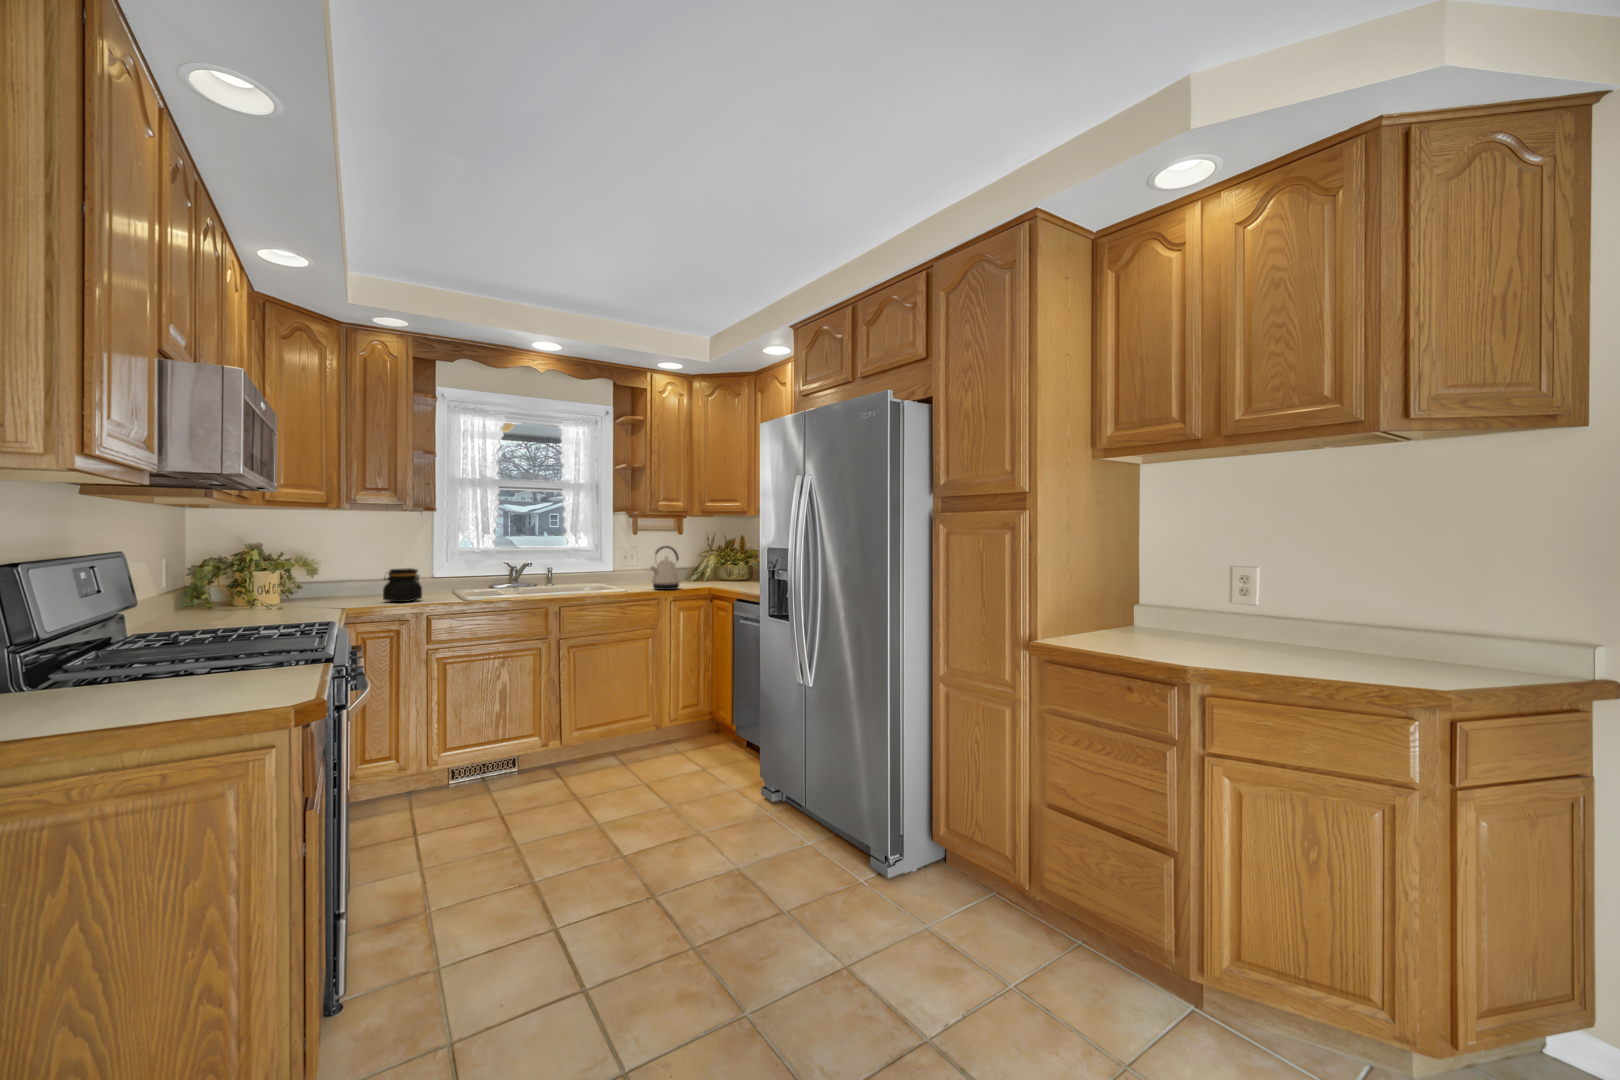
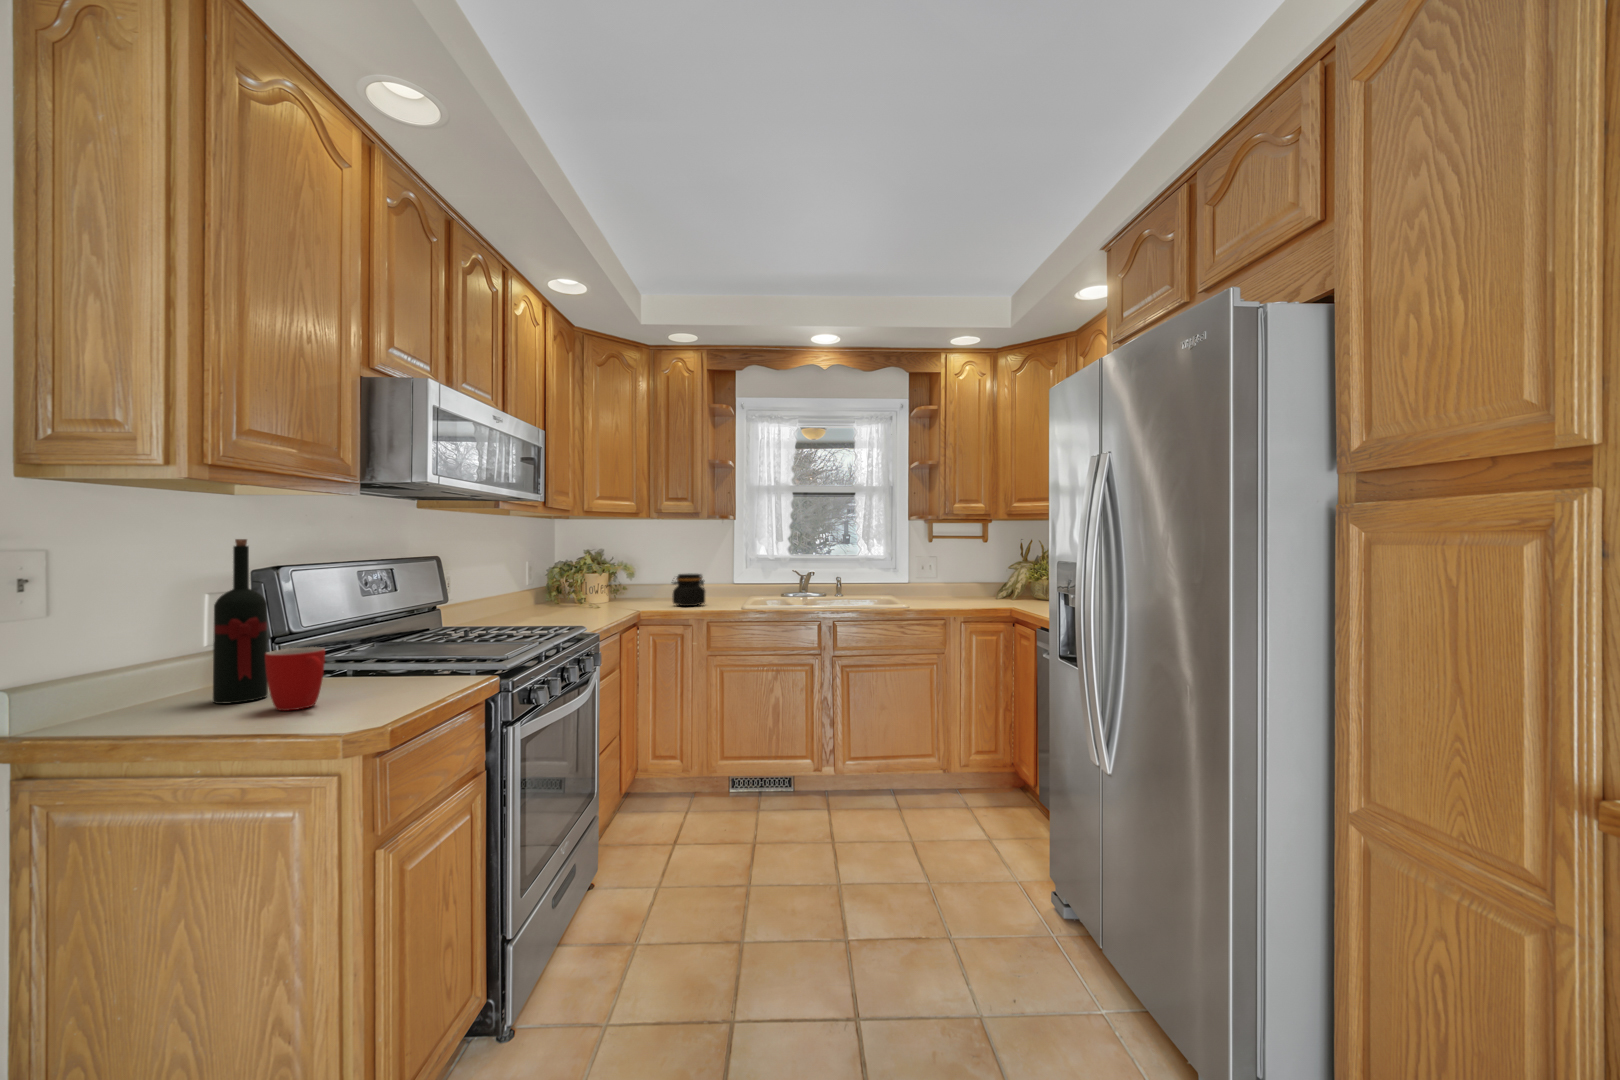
kettle: present [650,546,680,590] -> none [937,553,976,605]
wine bottle: none [59,547,122,715] -> present [213,539,268,704]
mug: none [160,650,236,711] -> present [265,647,325,711]

